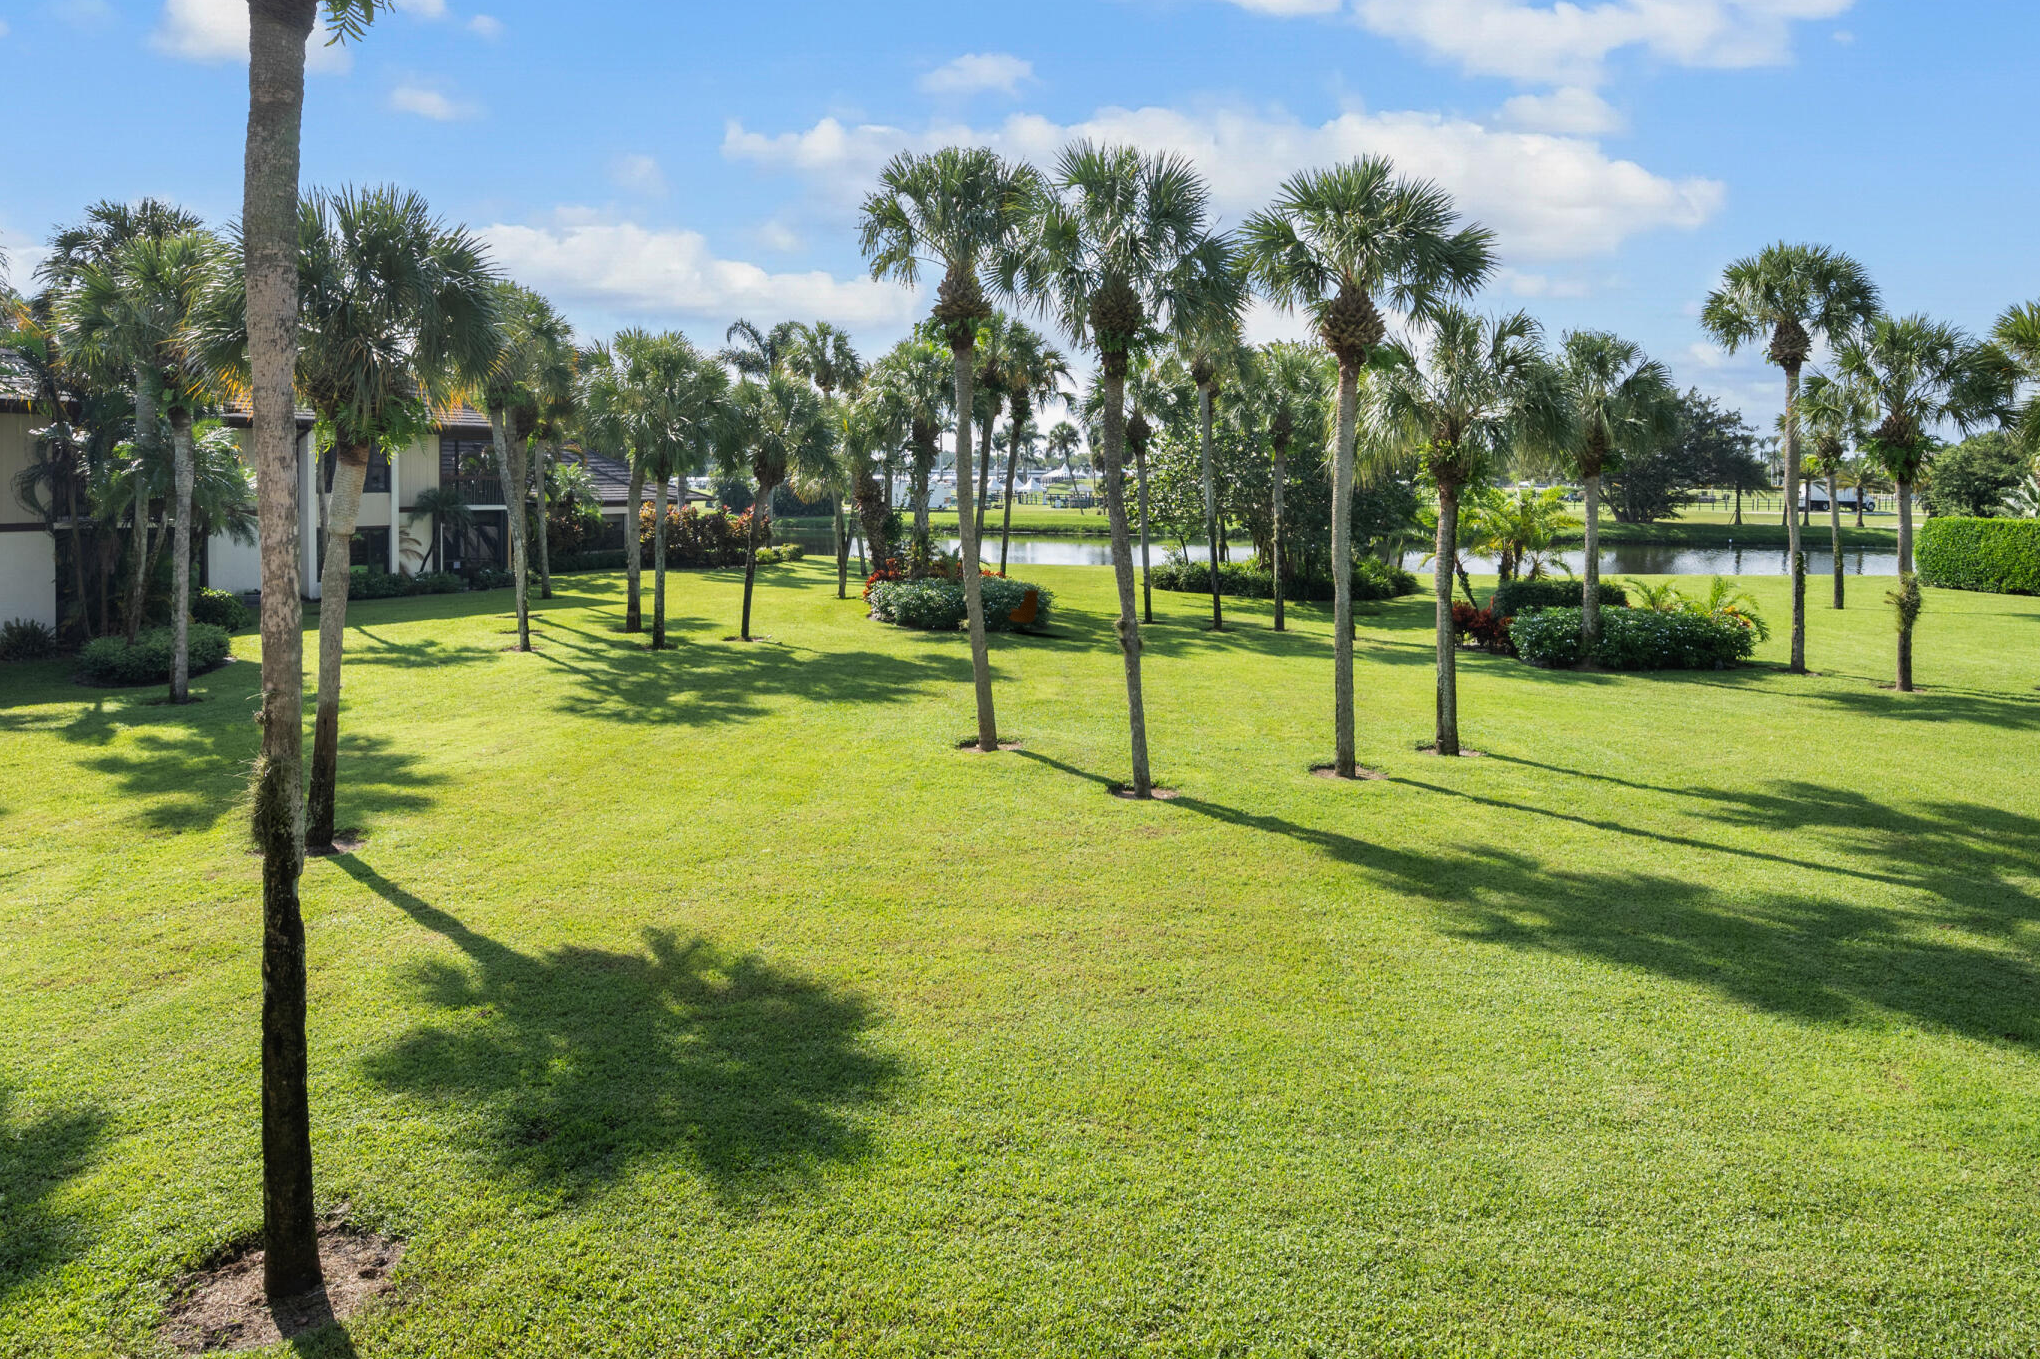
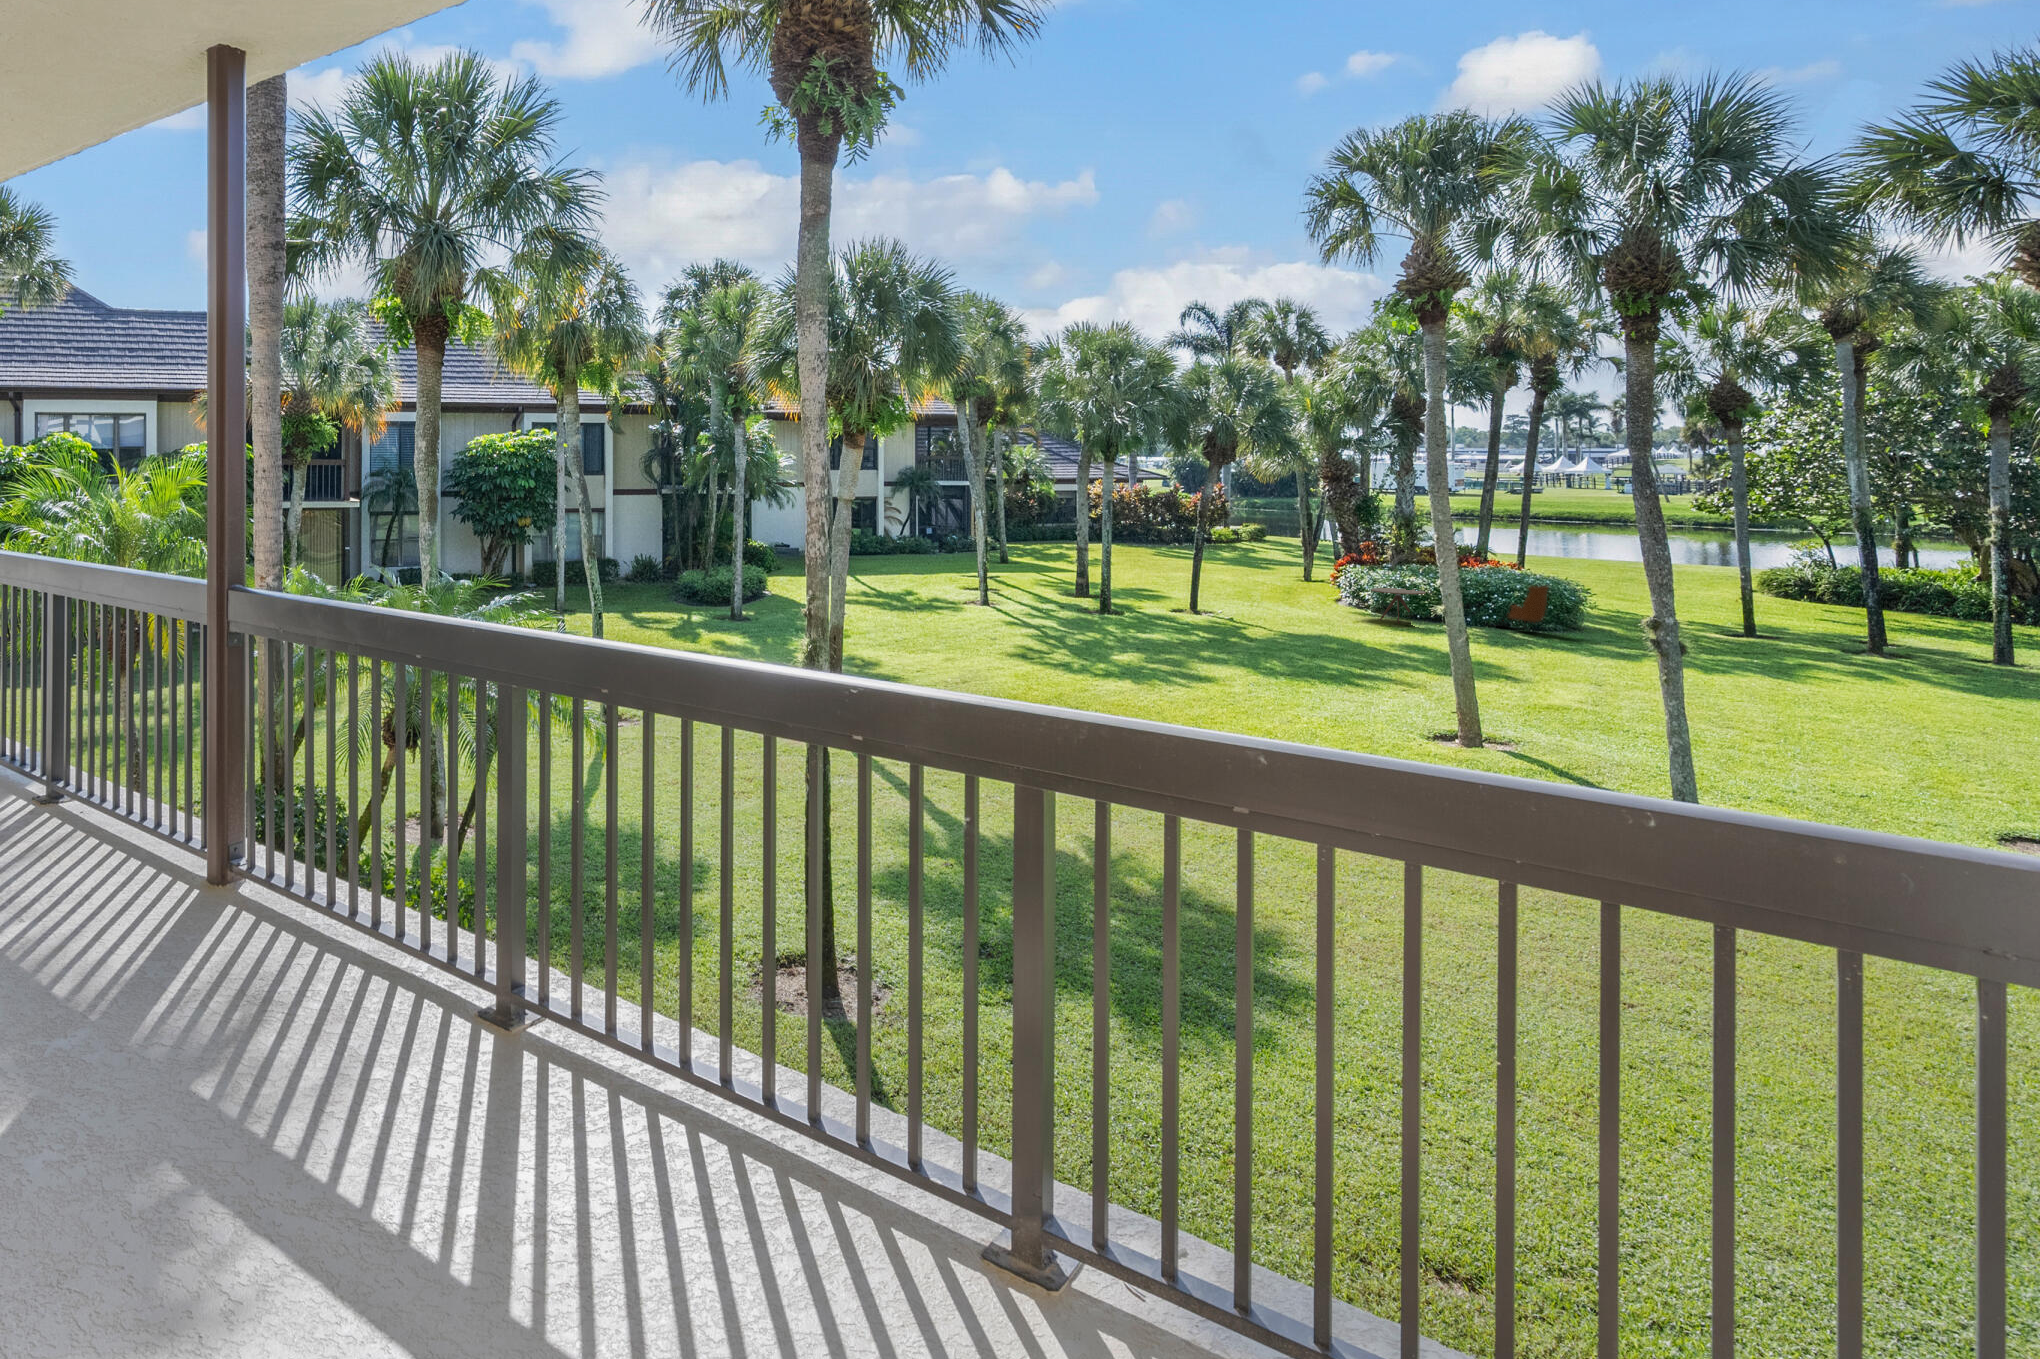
round table: none [902,600,946,634] -> present [1371,588,1426,624]

